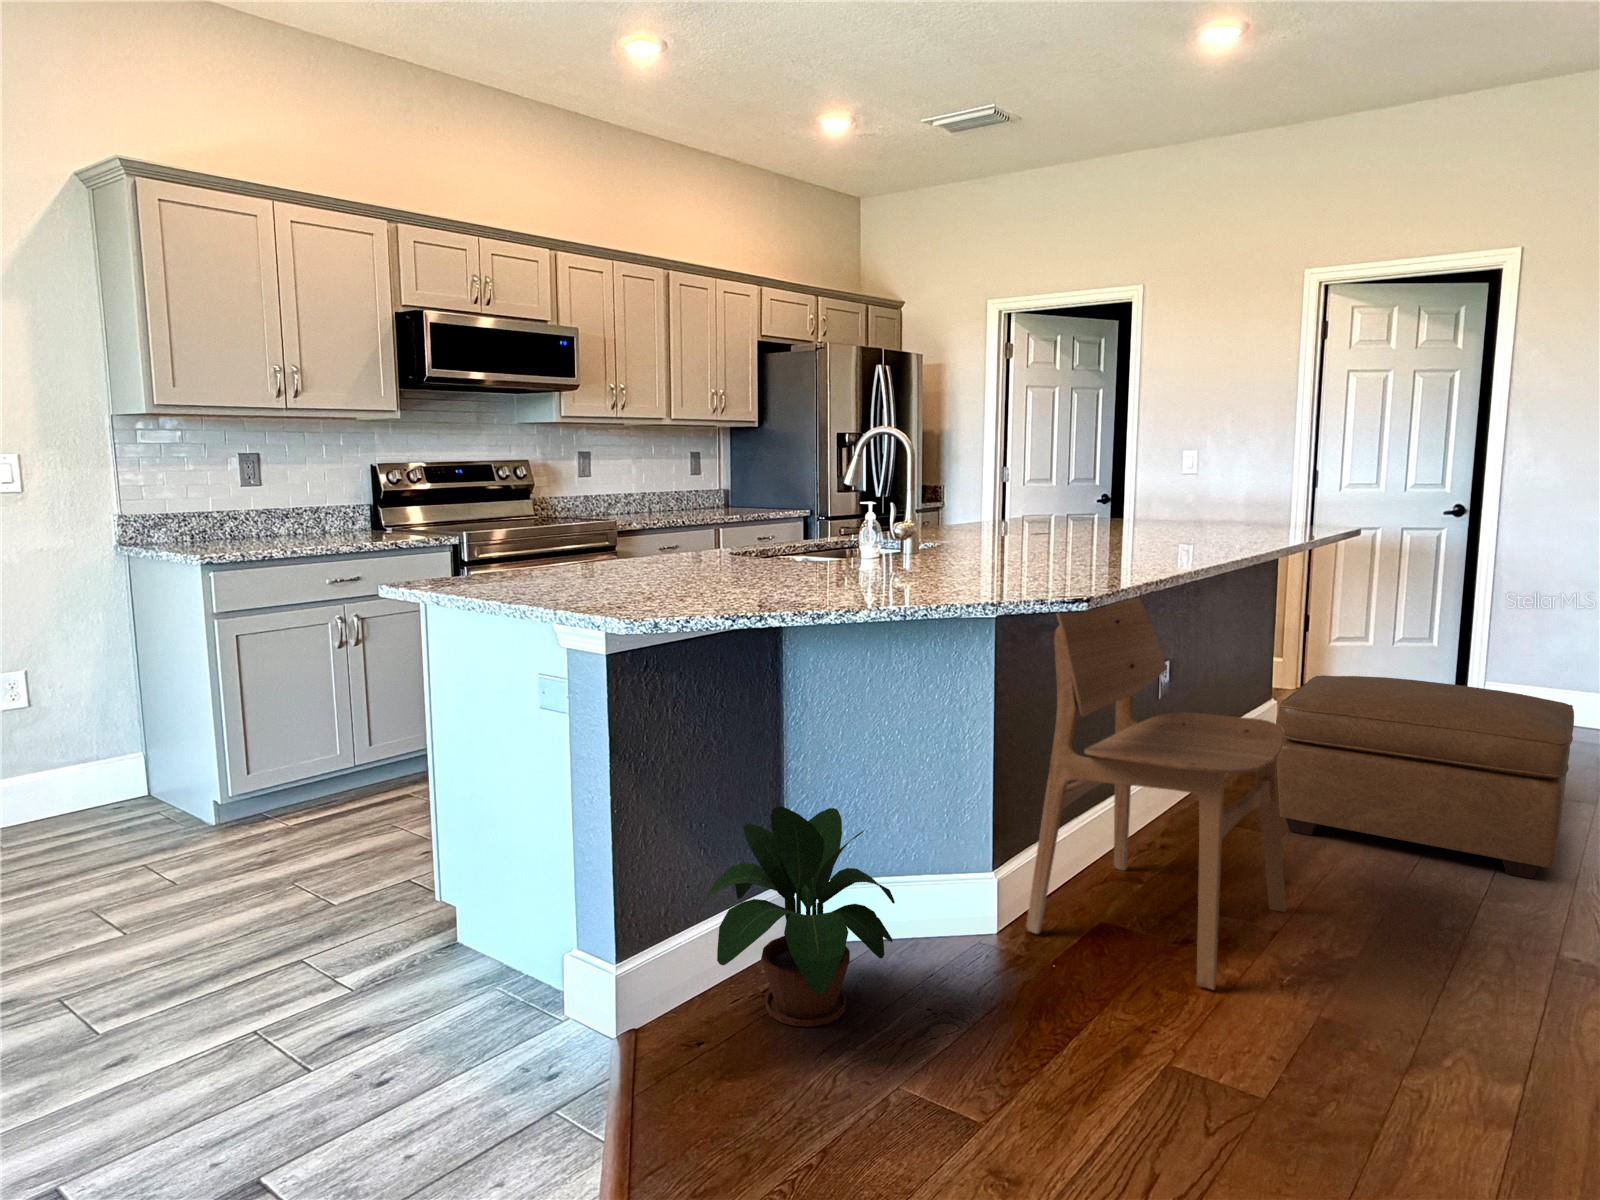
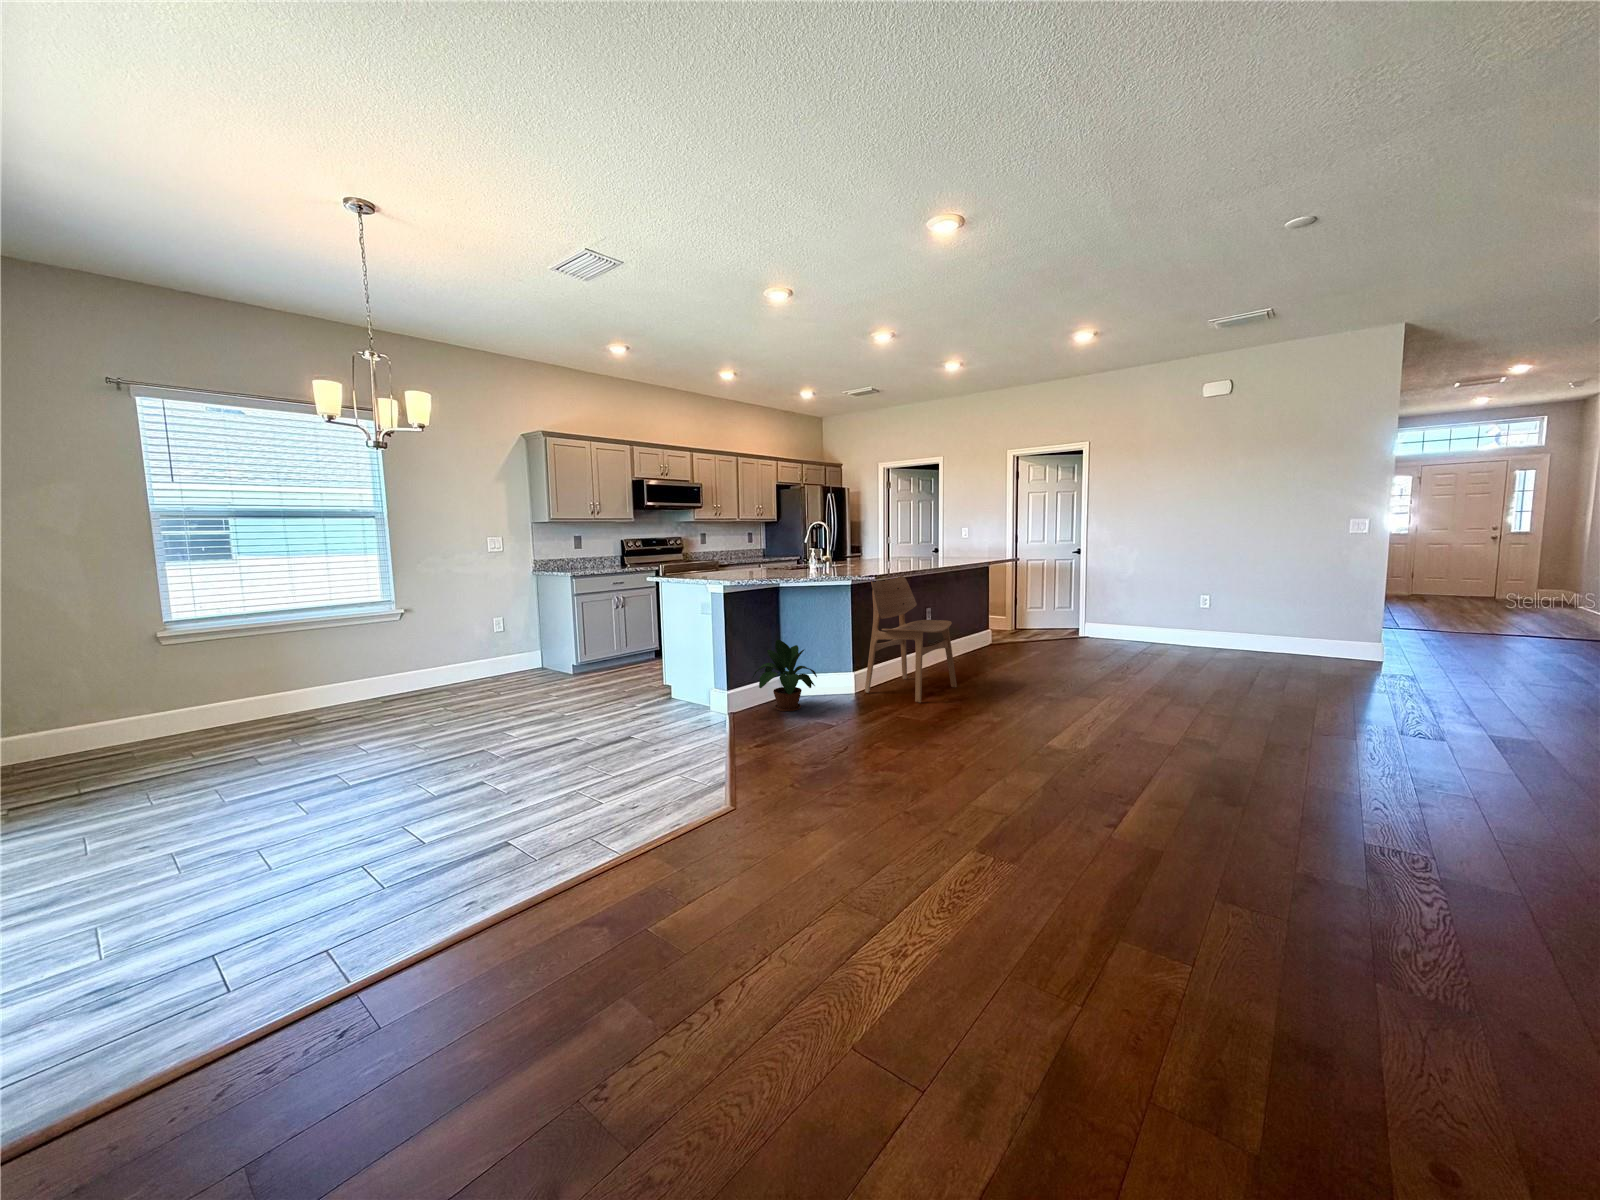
ottoman: present [1277,675,1574,879] -> none [967,613,1075,679]

